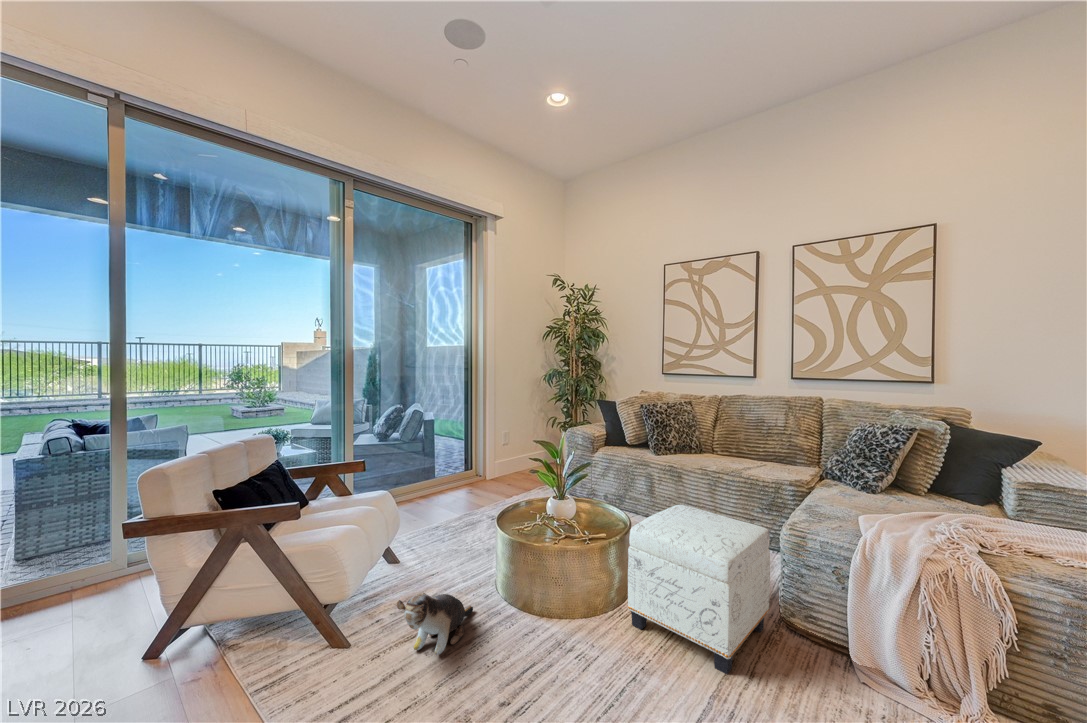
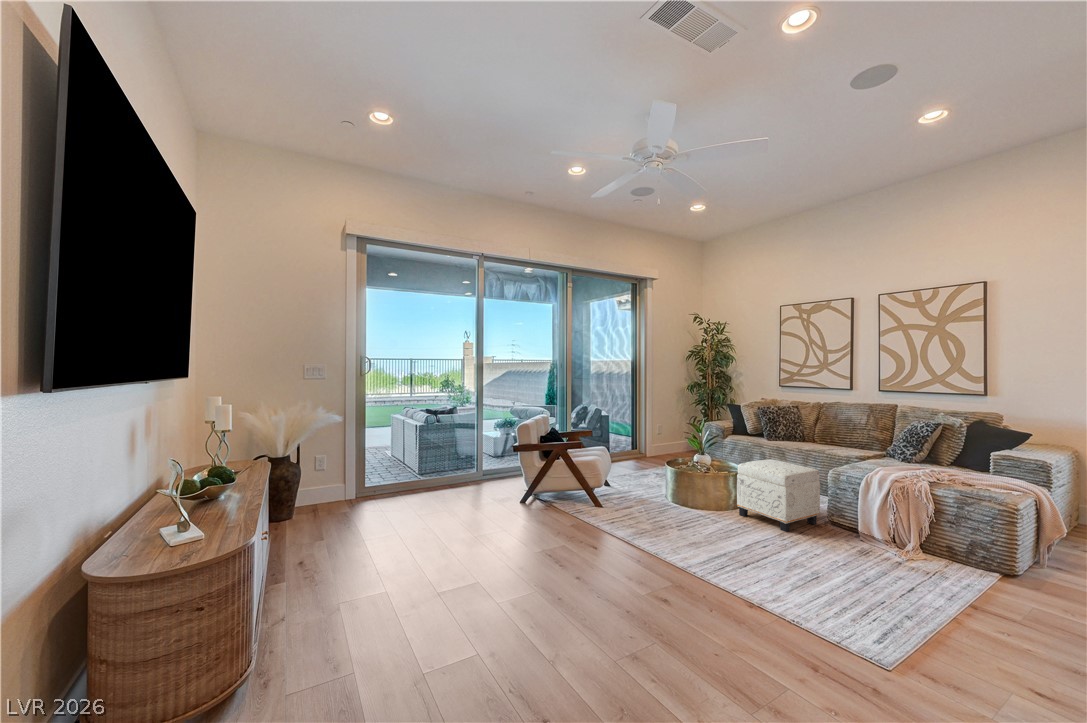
plush toy: present [397,593,473,655] -> none [624,483,654,511]

